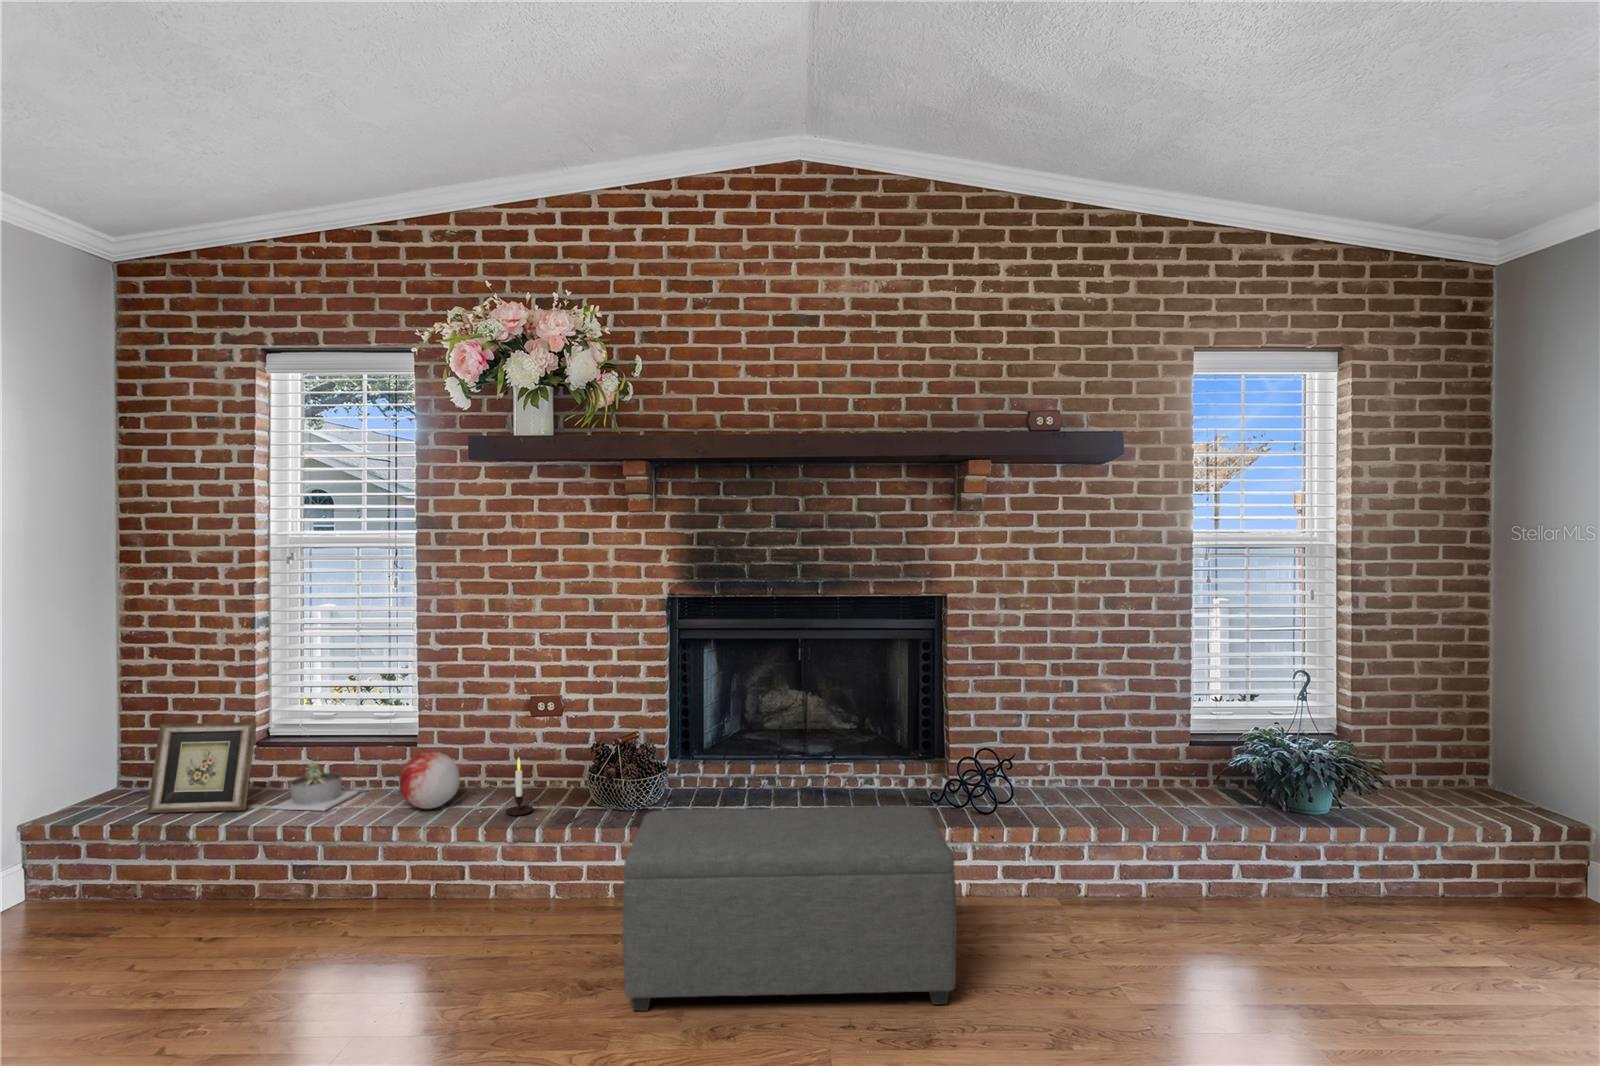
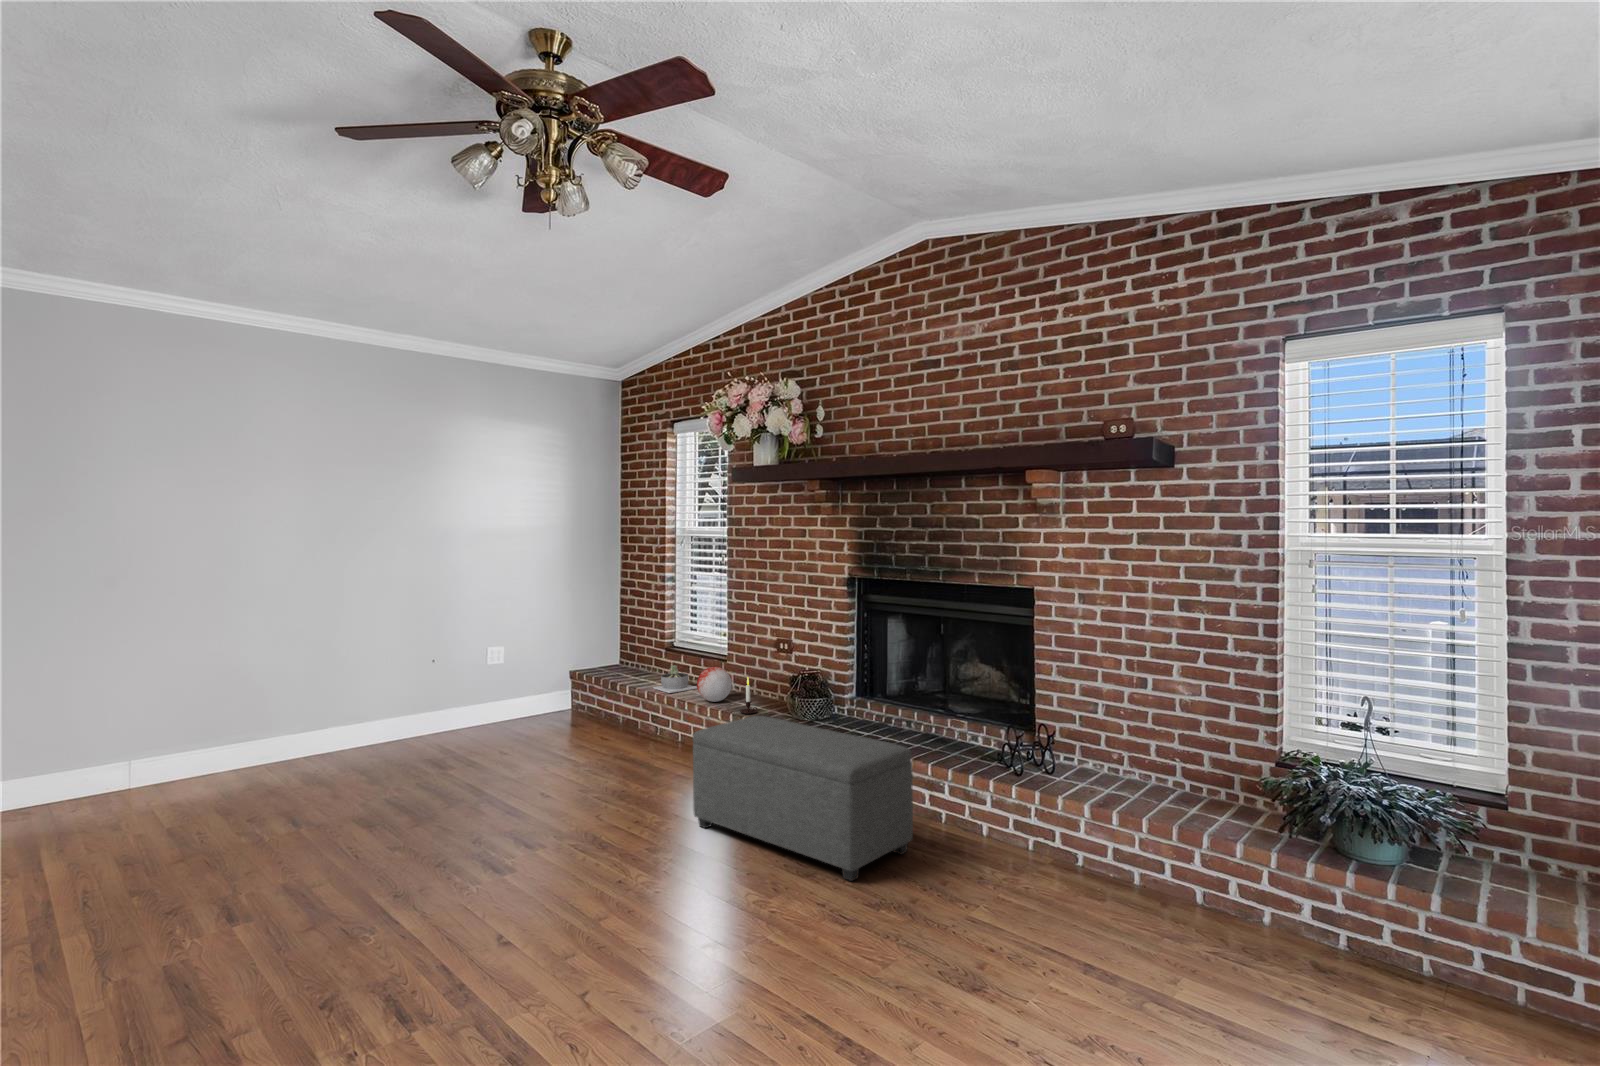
picture frame: present [147,722,257,813] -> none [608,634,652,686]

